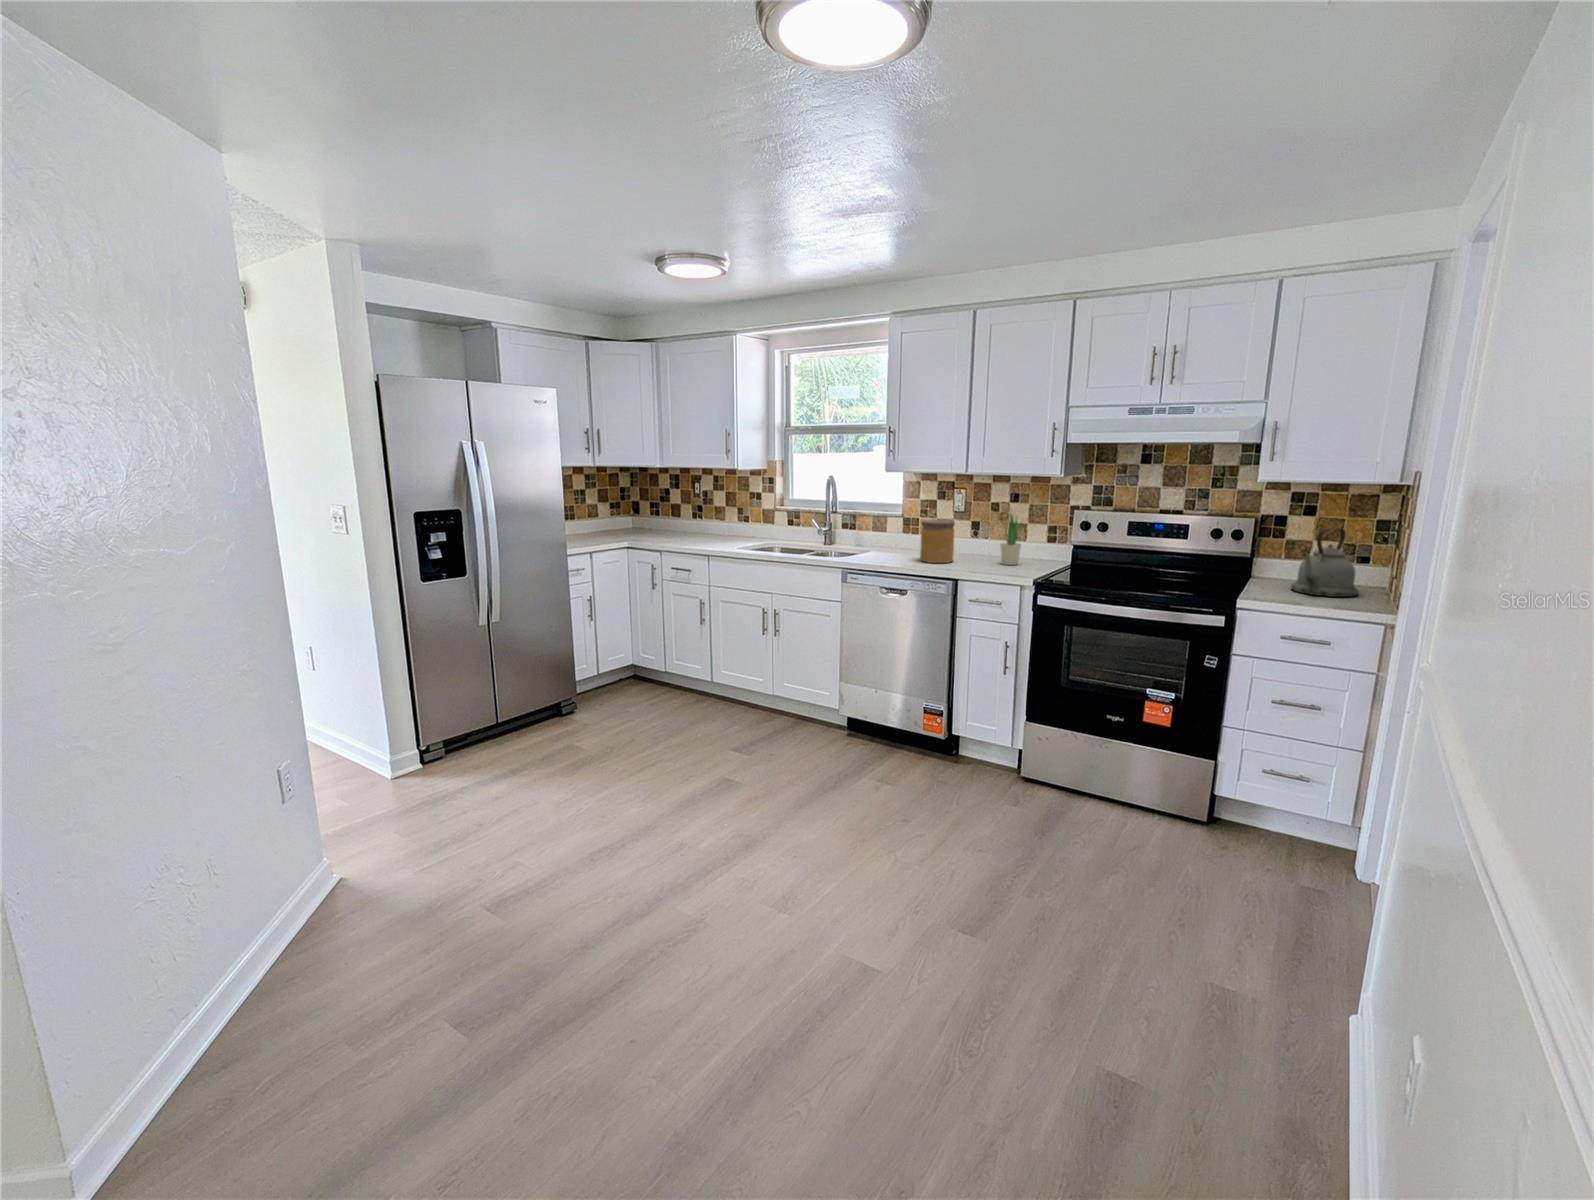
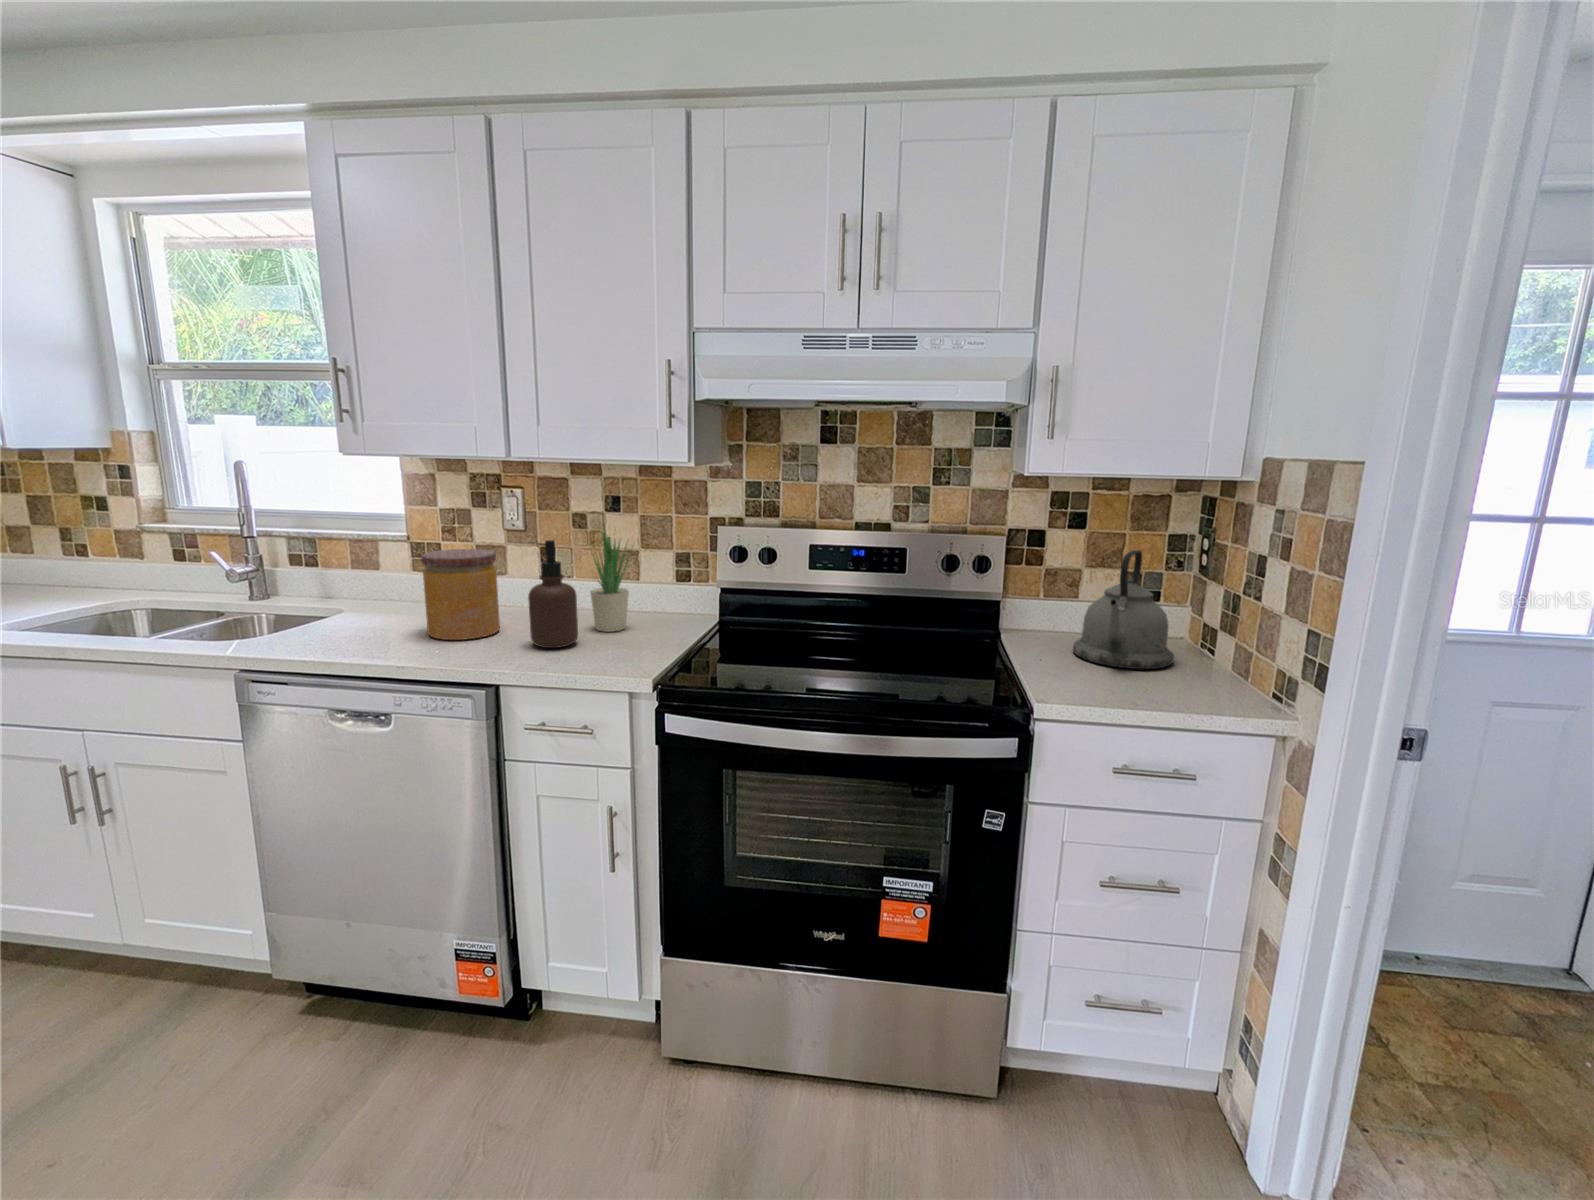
soap dispenser: none [971,515,996,569] -> present [528,540,578,648]

